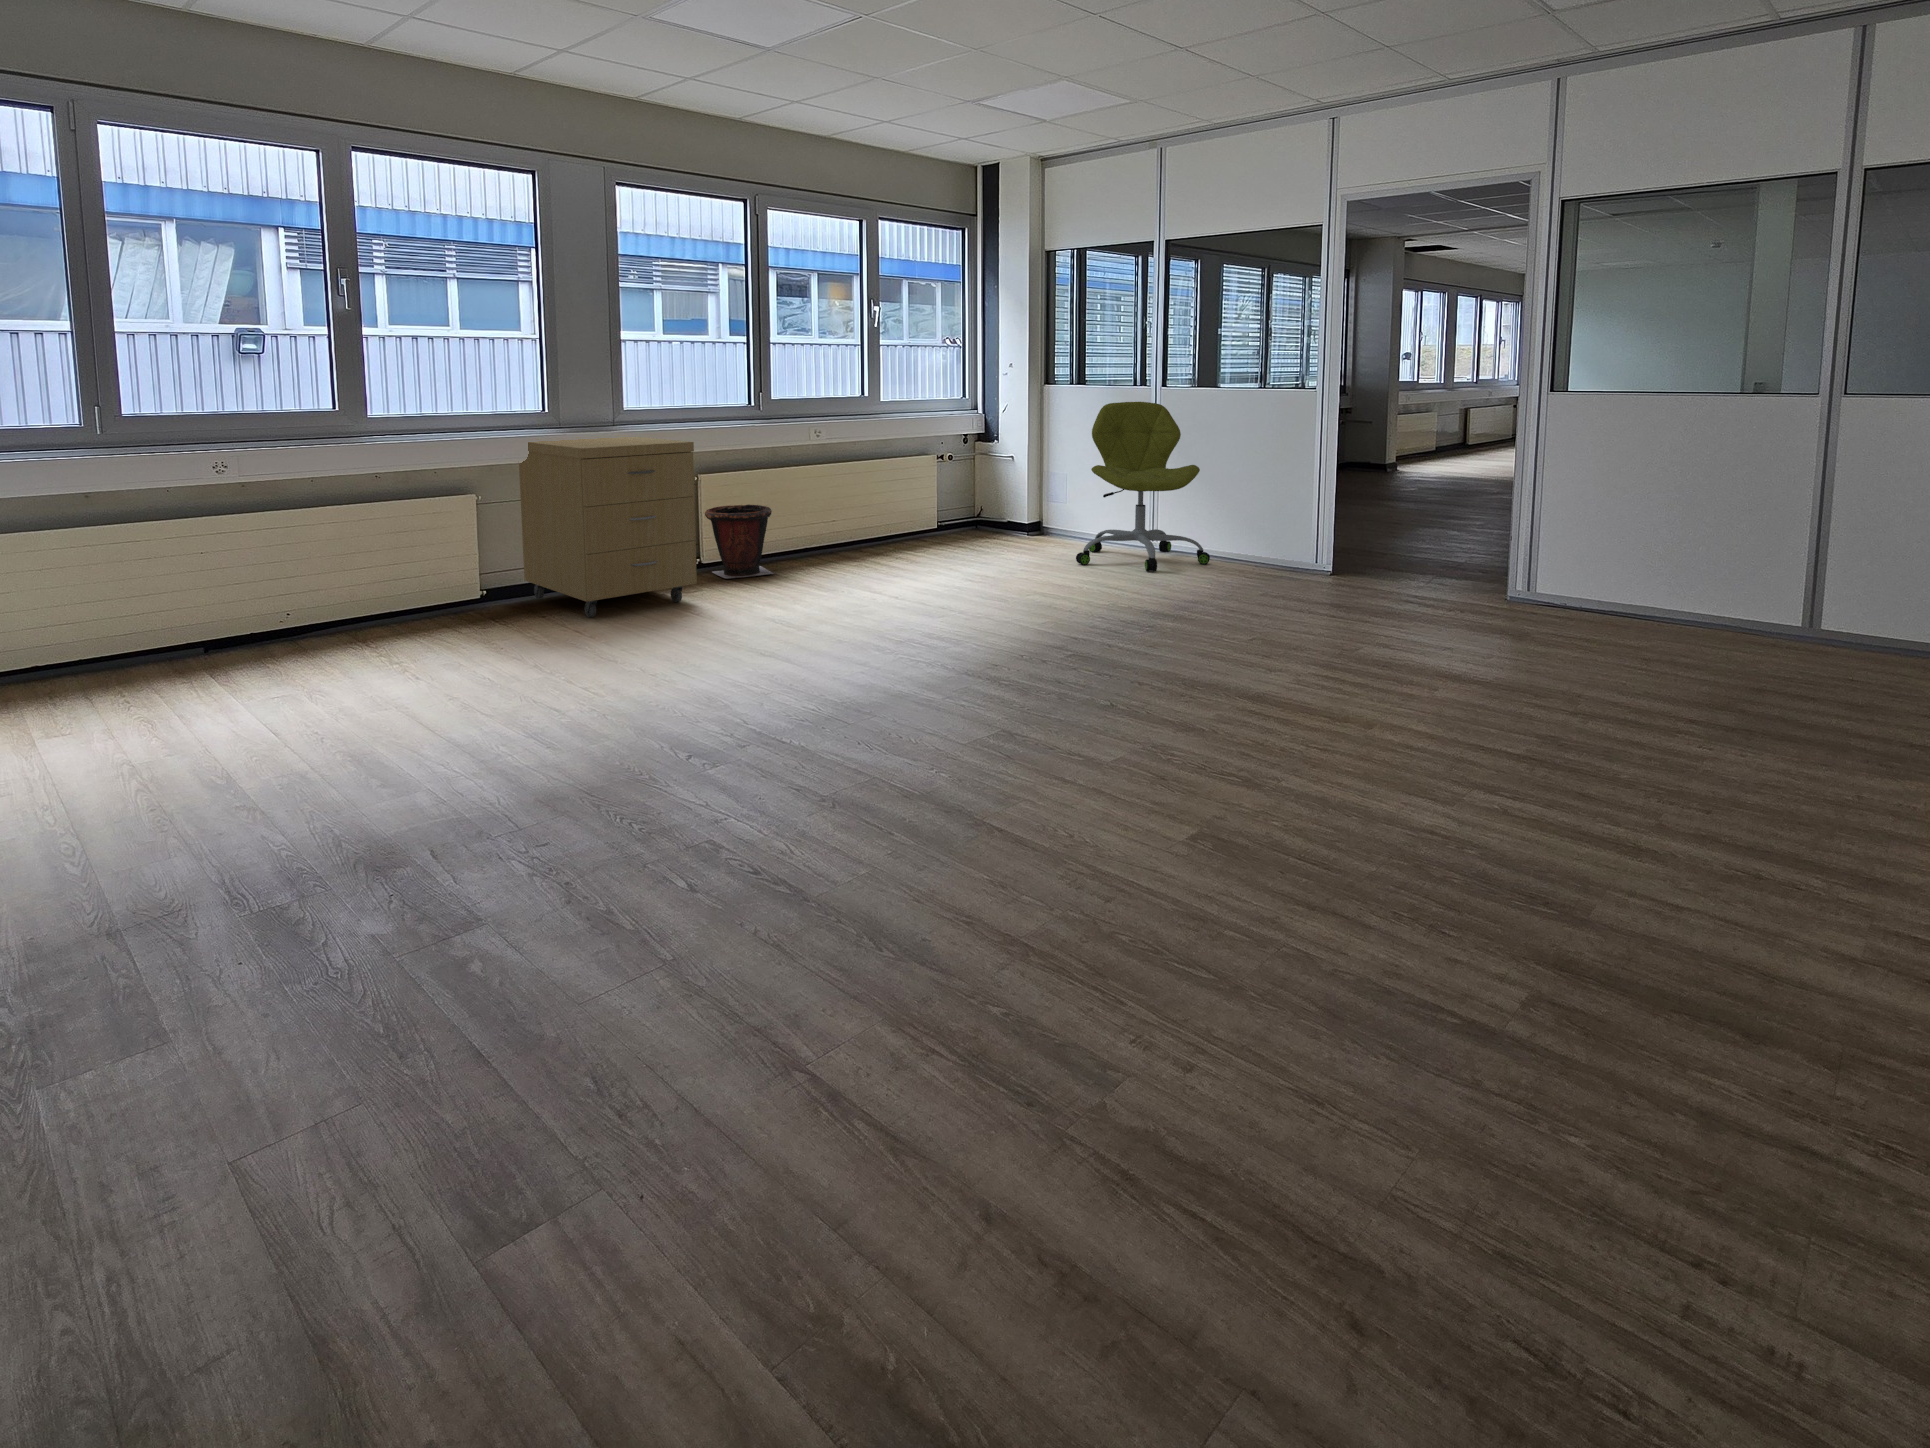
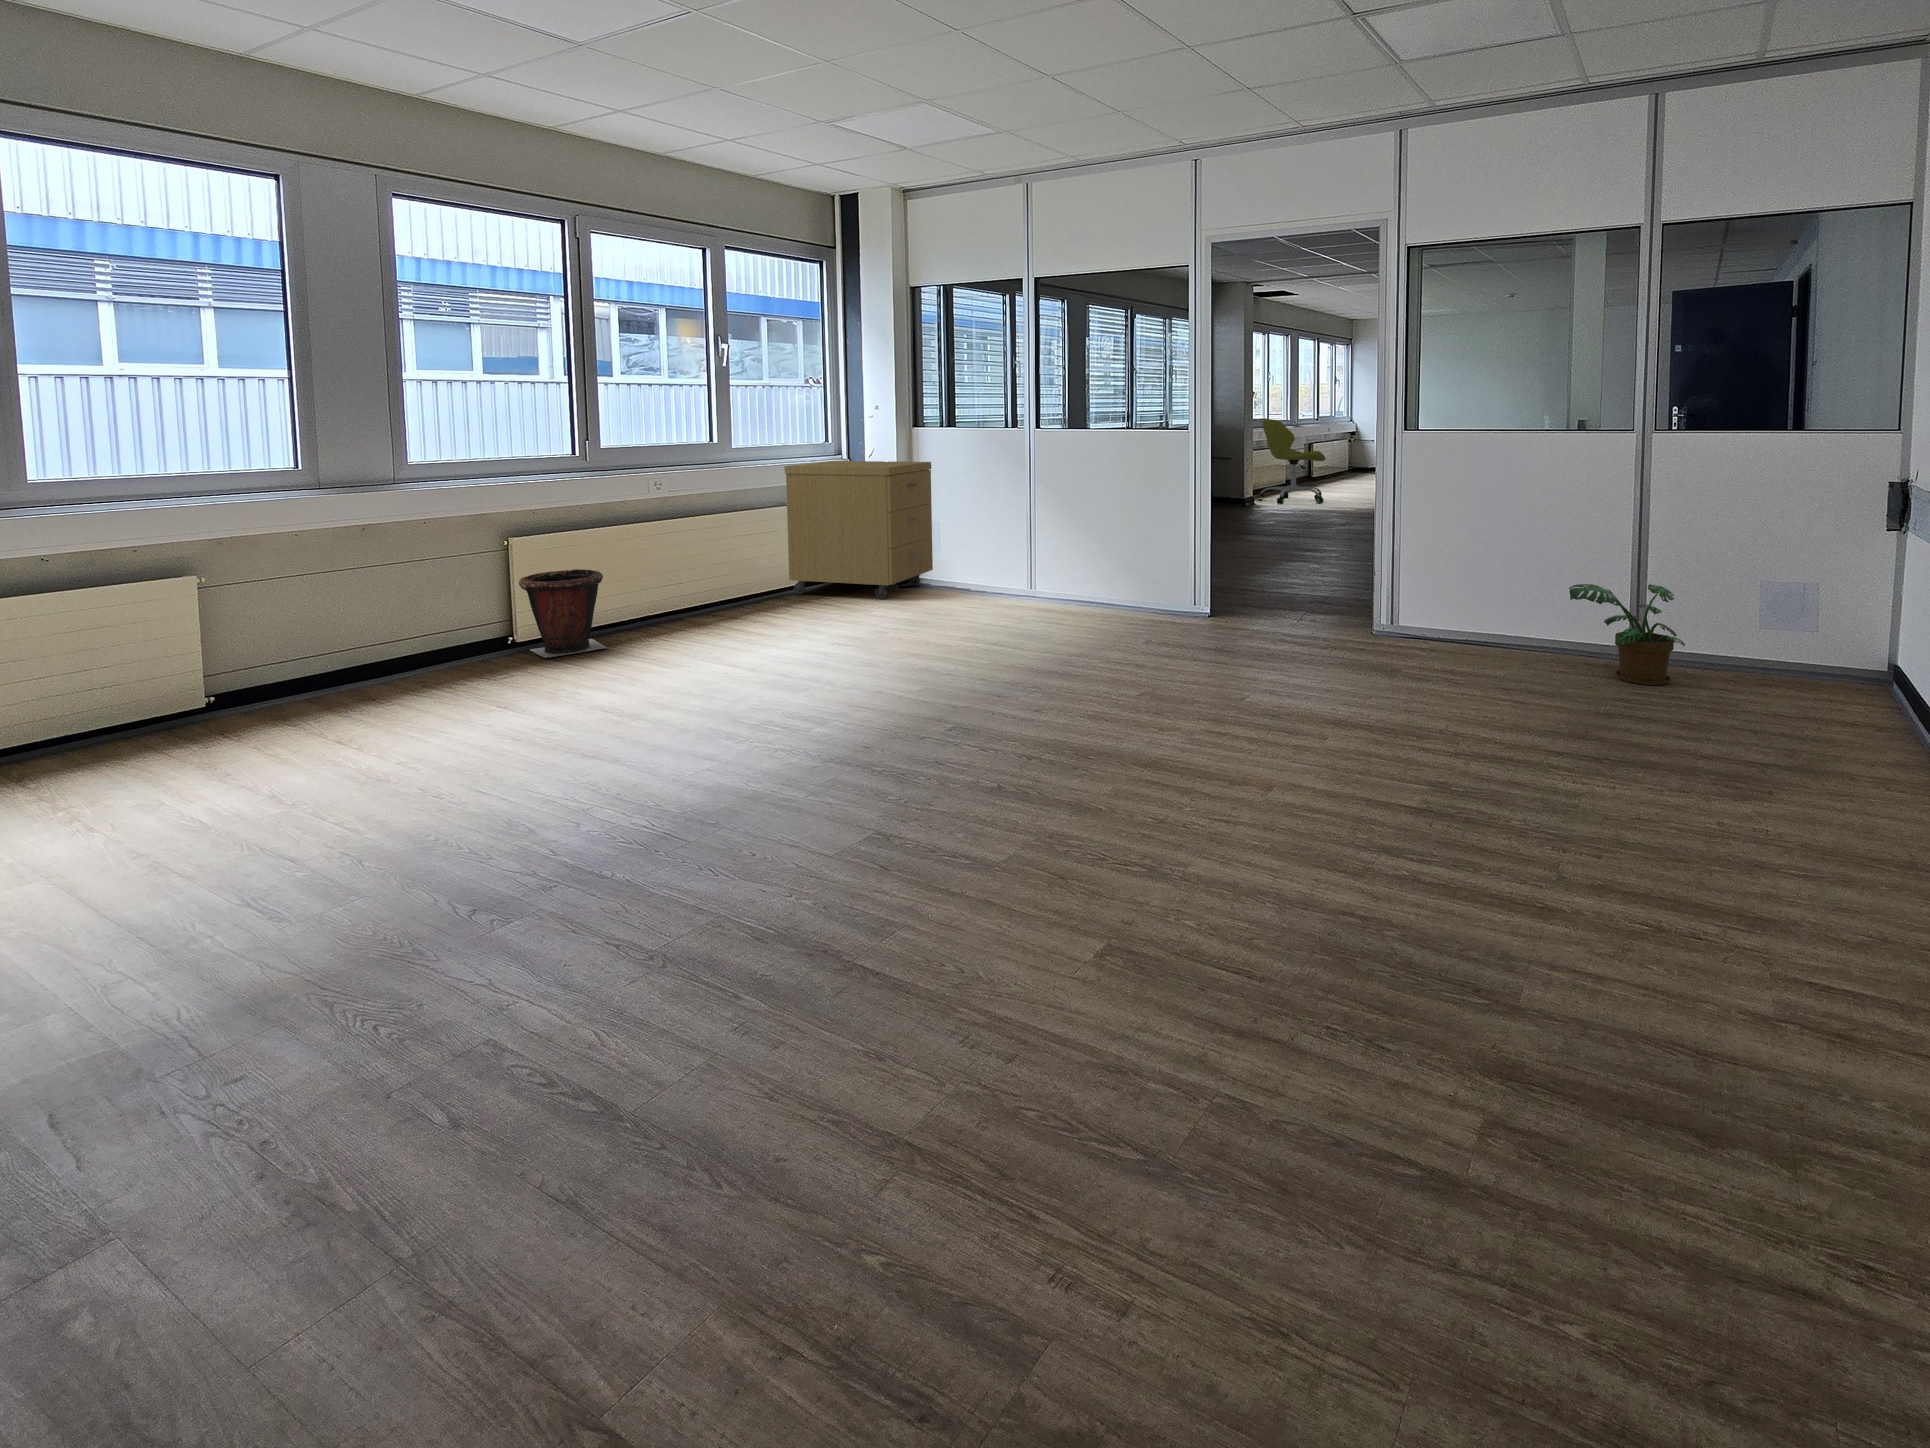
office chair: present [1076,402,1210,571] -> present [1258,419,1326,504]
storage cabinet: present [519,437,697,617] -> present [784,461,933,599]
potted plant: none [1731,555,1871,666] -> present [1569,584,1685,685]

